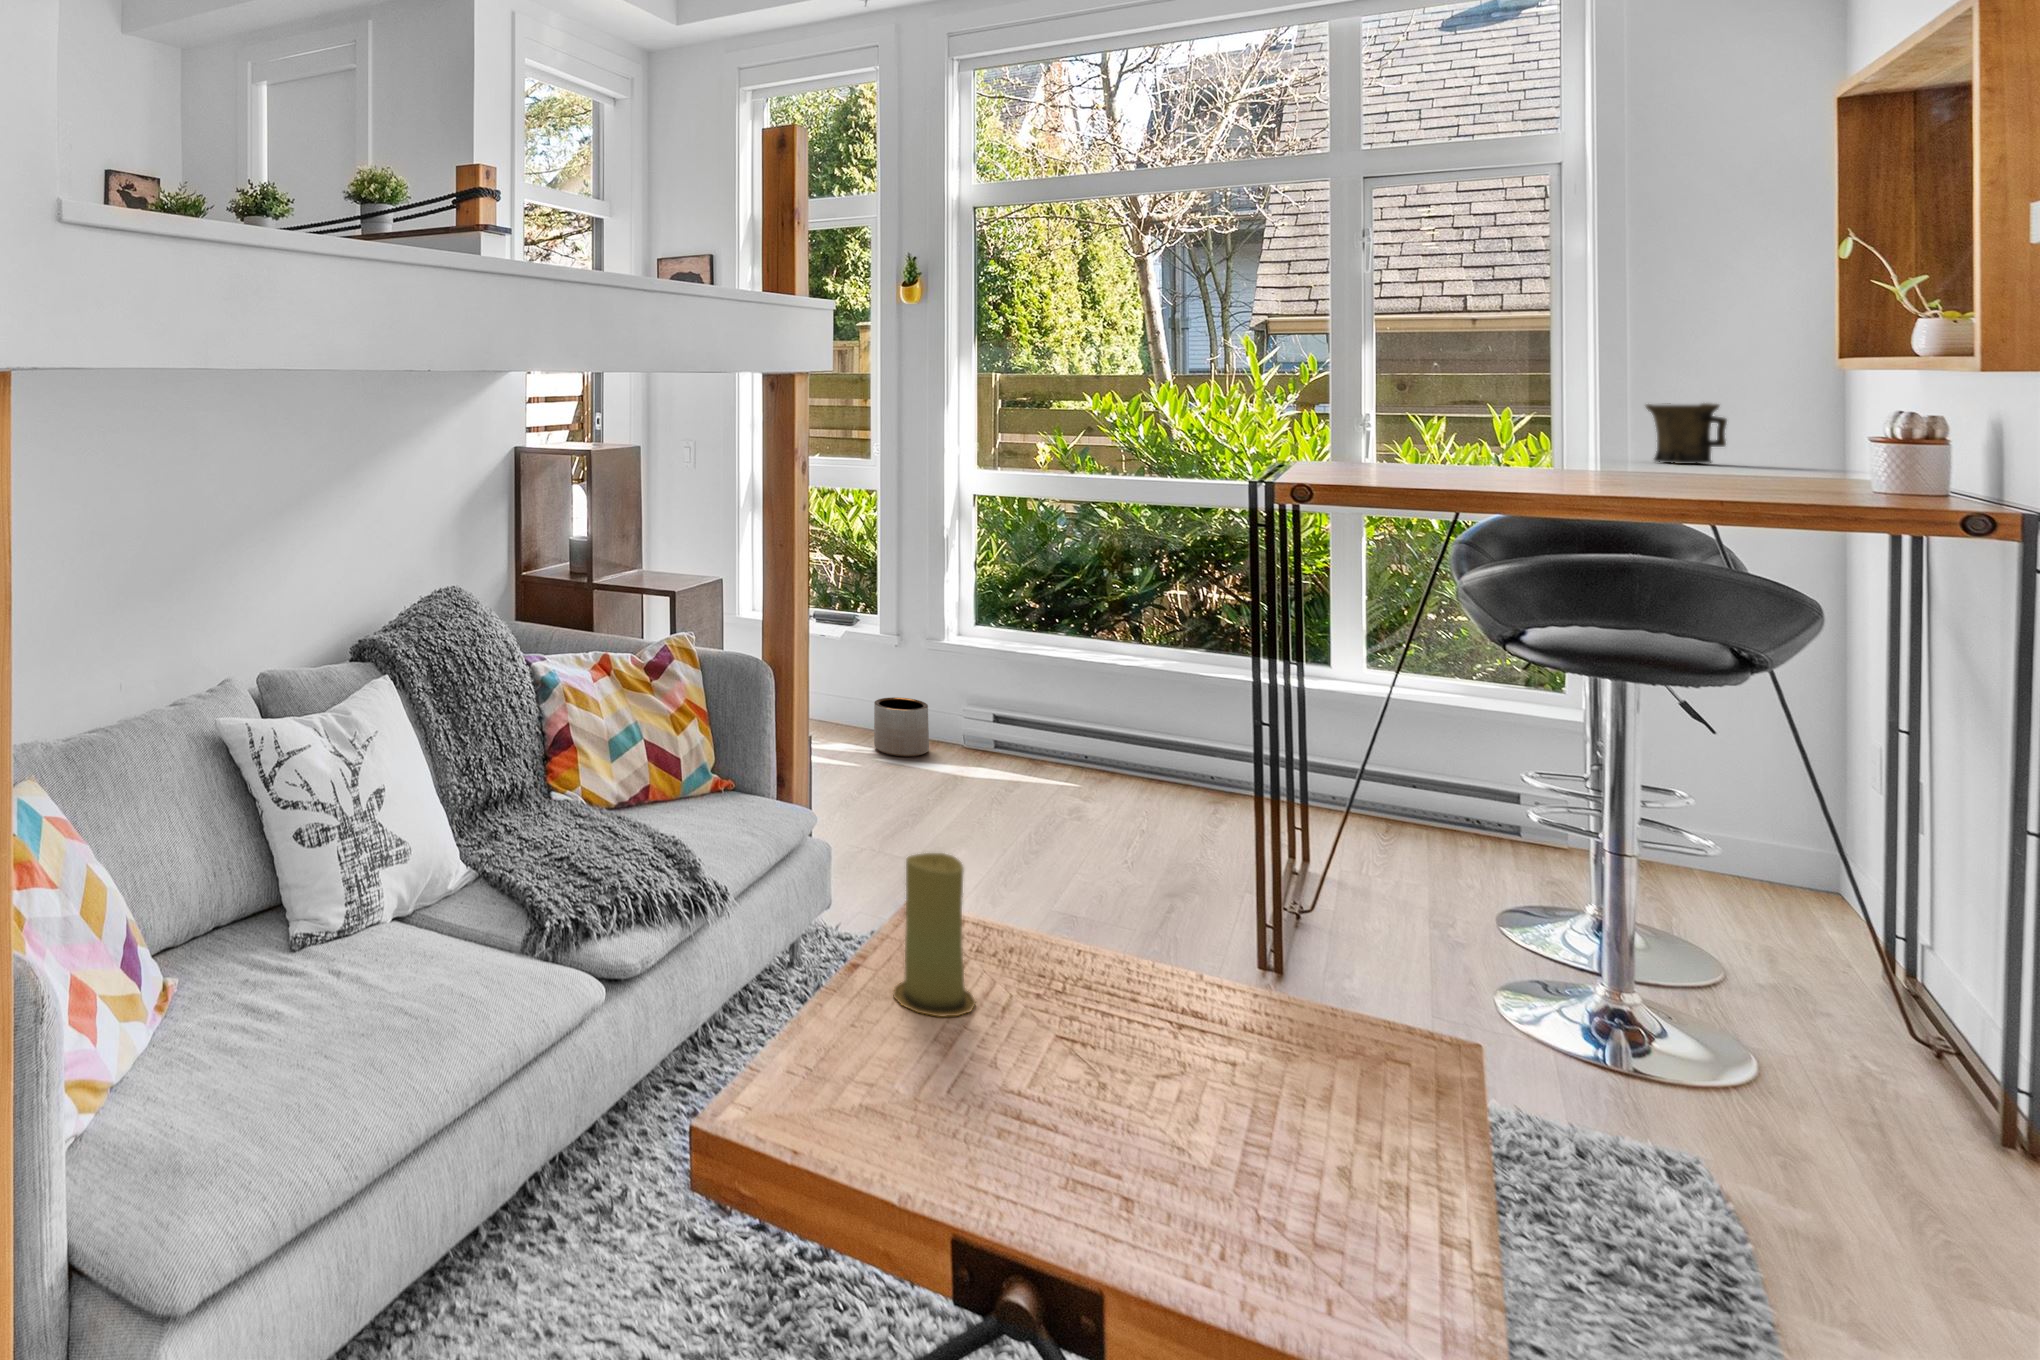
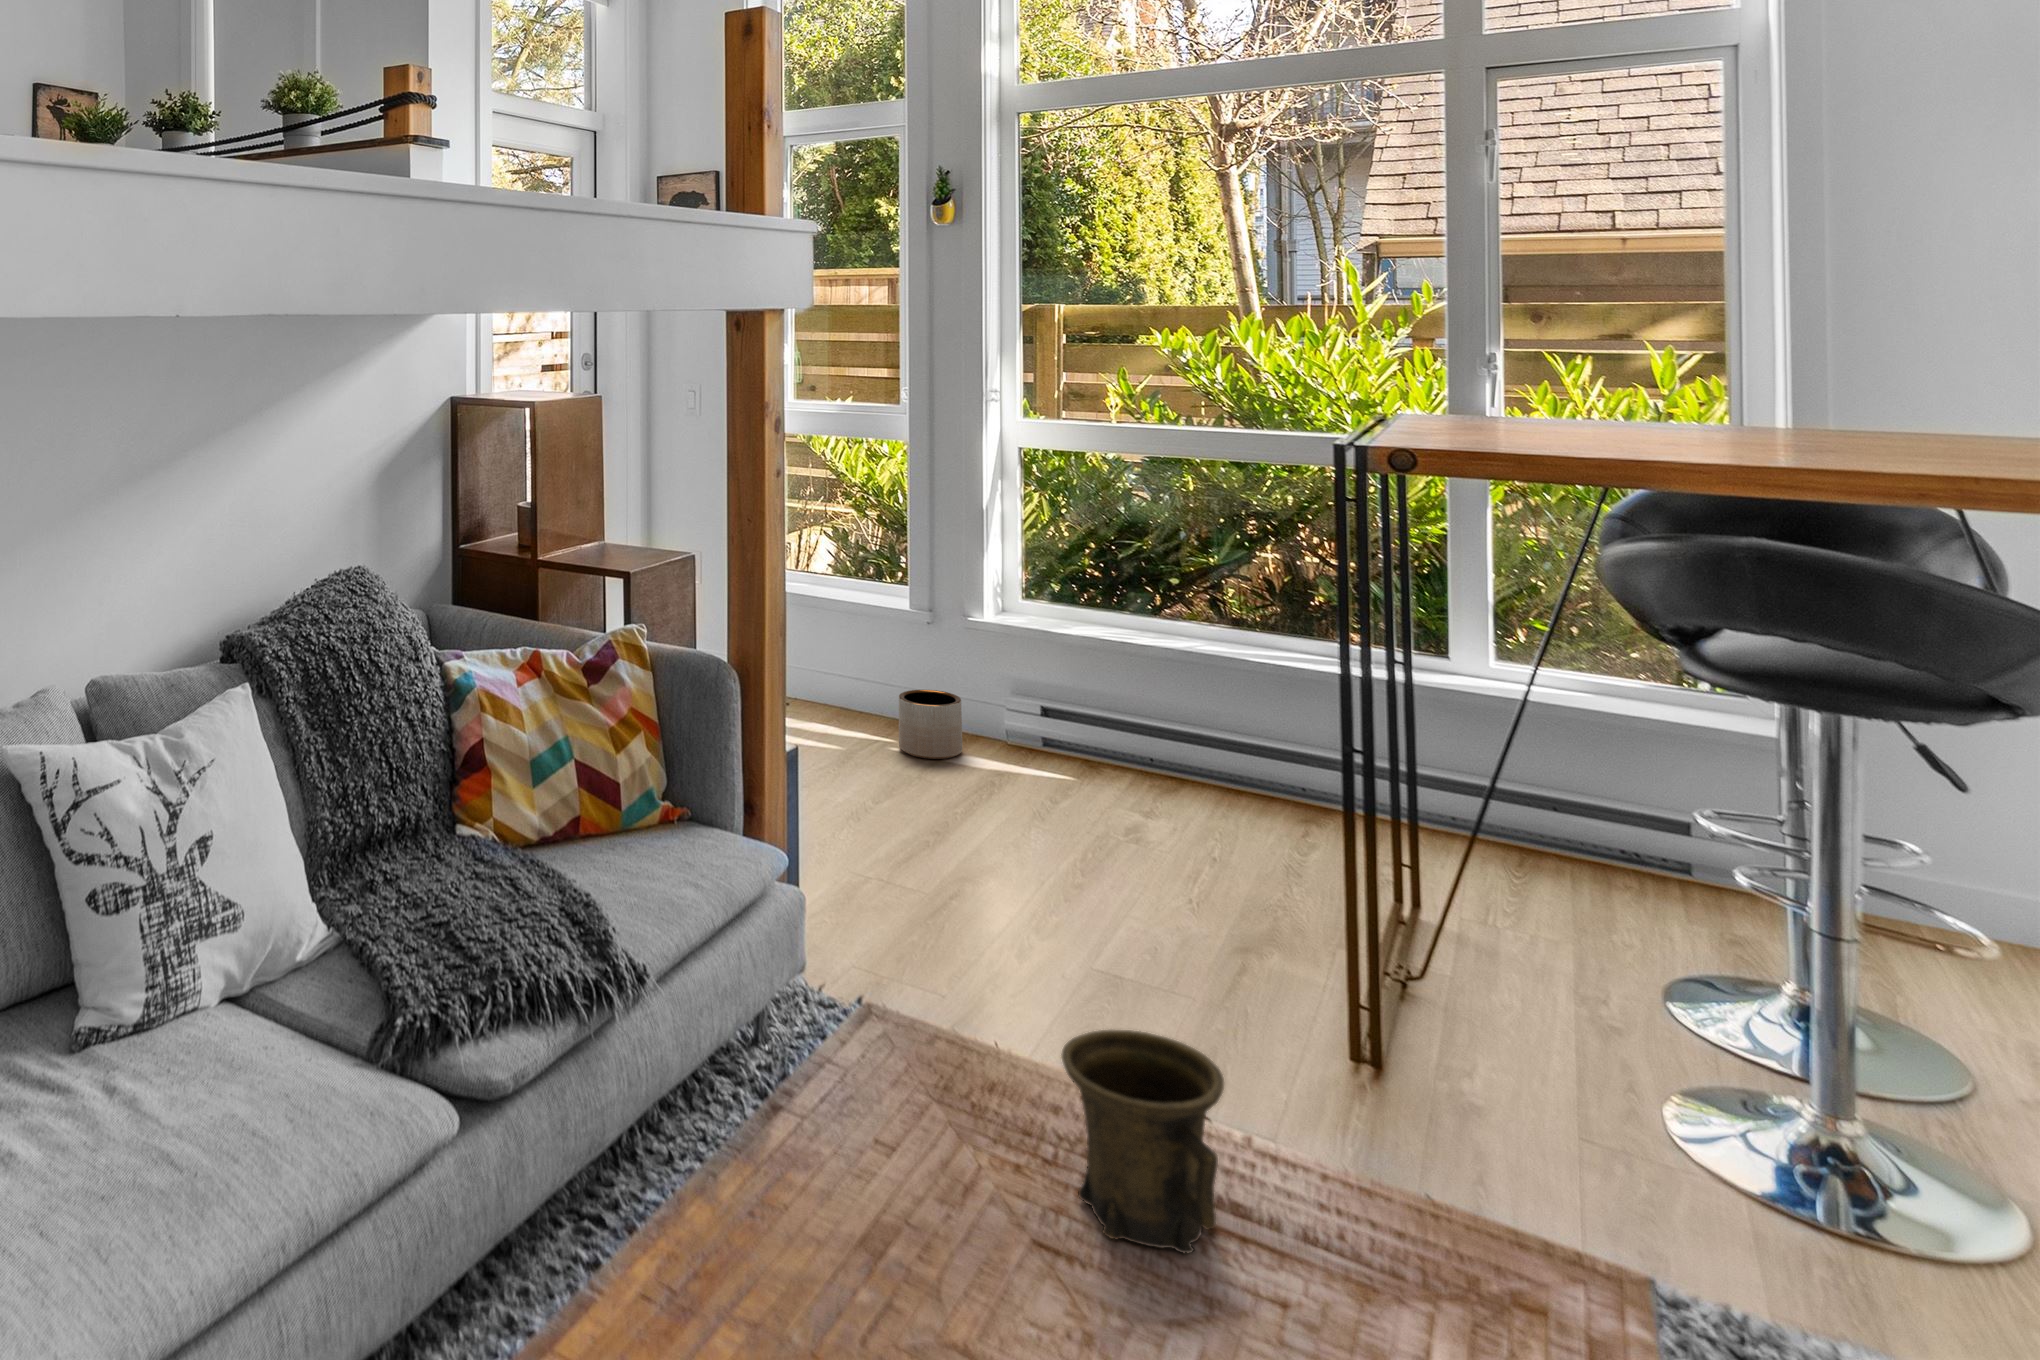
mug: present [1646,403,1727,464] -> present [1061,1030,1224,1253]
candle: present [893,853,976,1016] -> none [811,966,925,1203]

